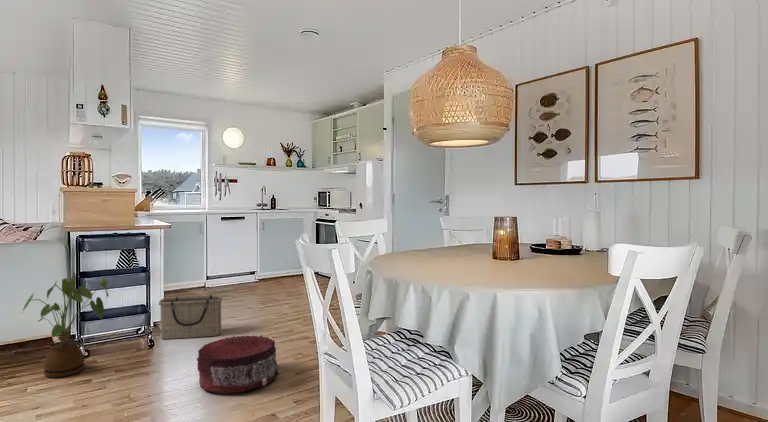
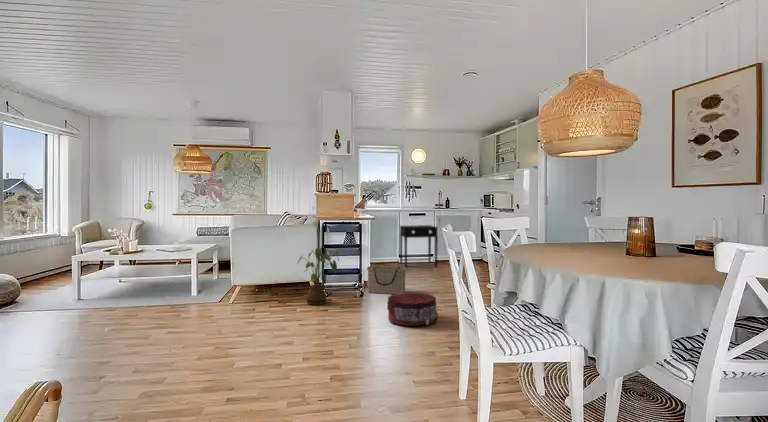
side table: none [207,232,262,291] -> present [400,225,438,267]

